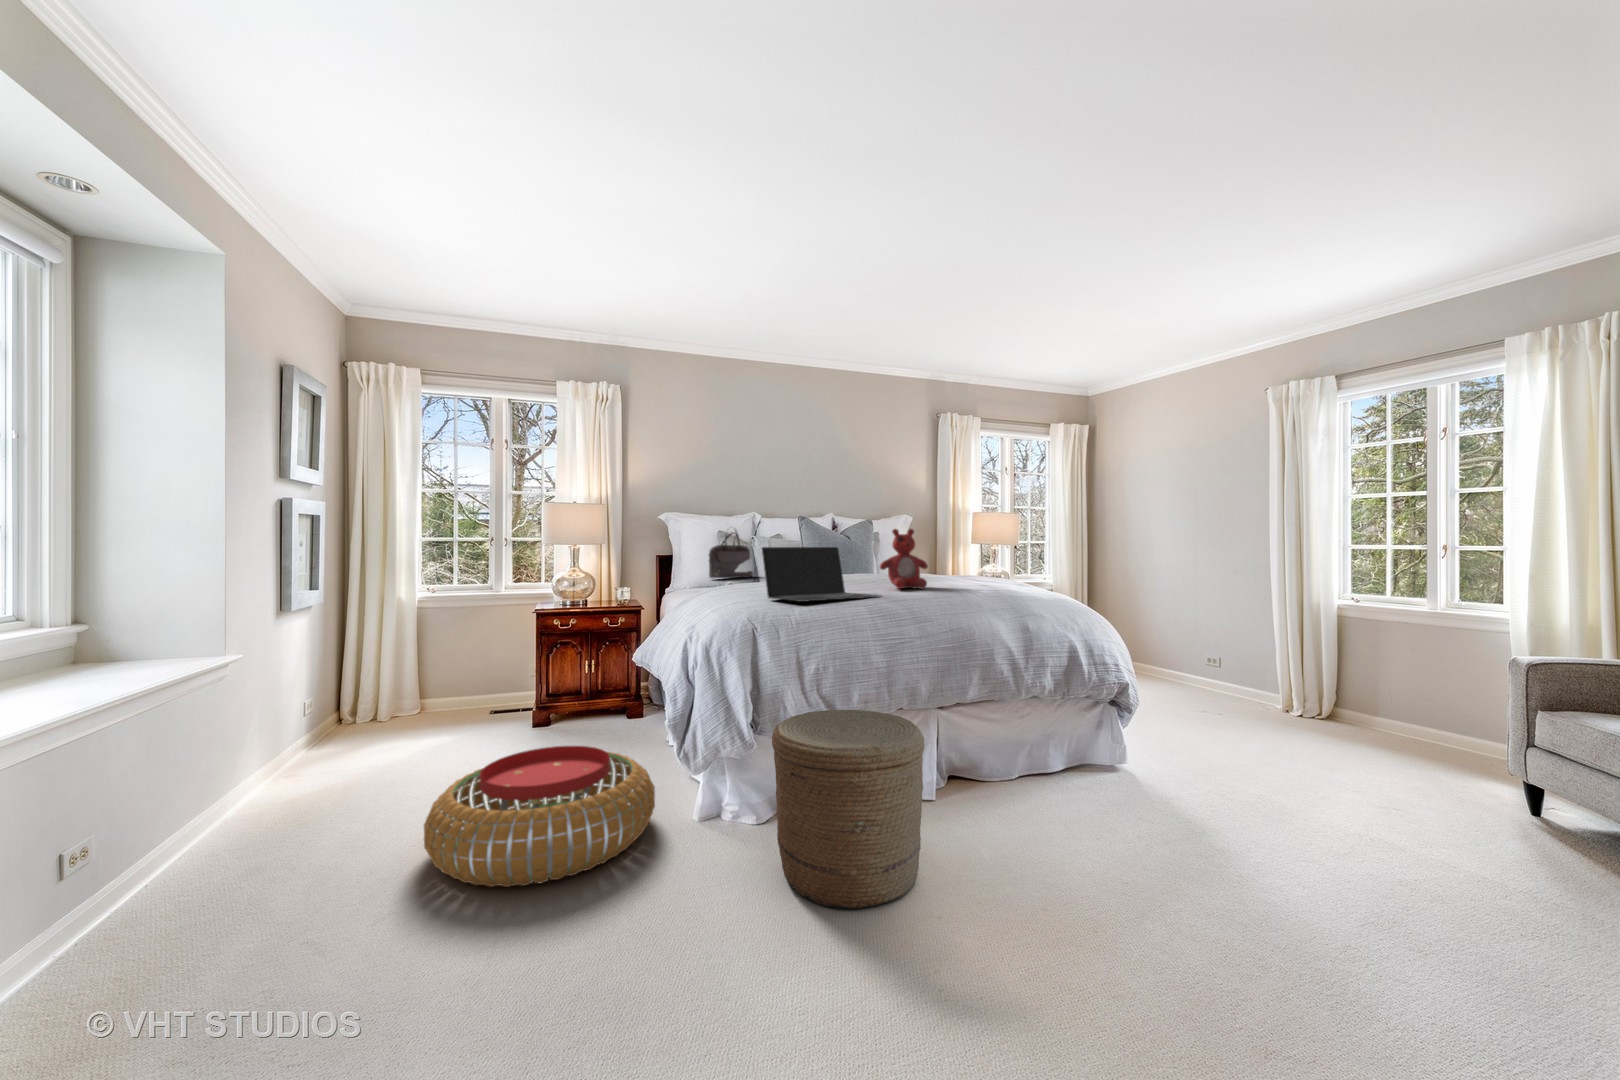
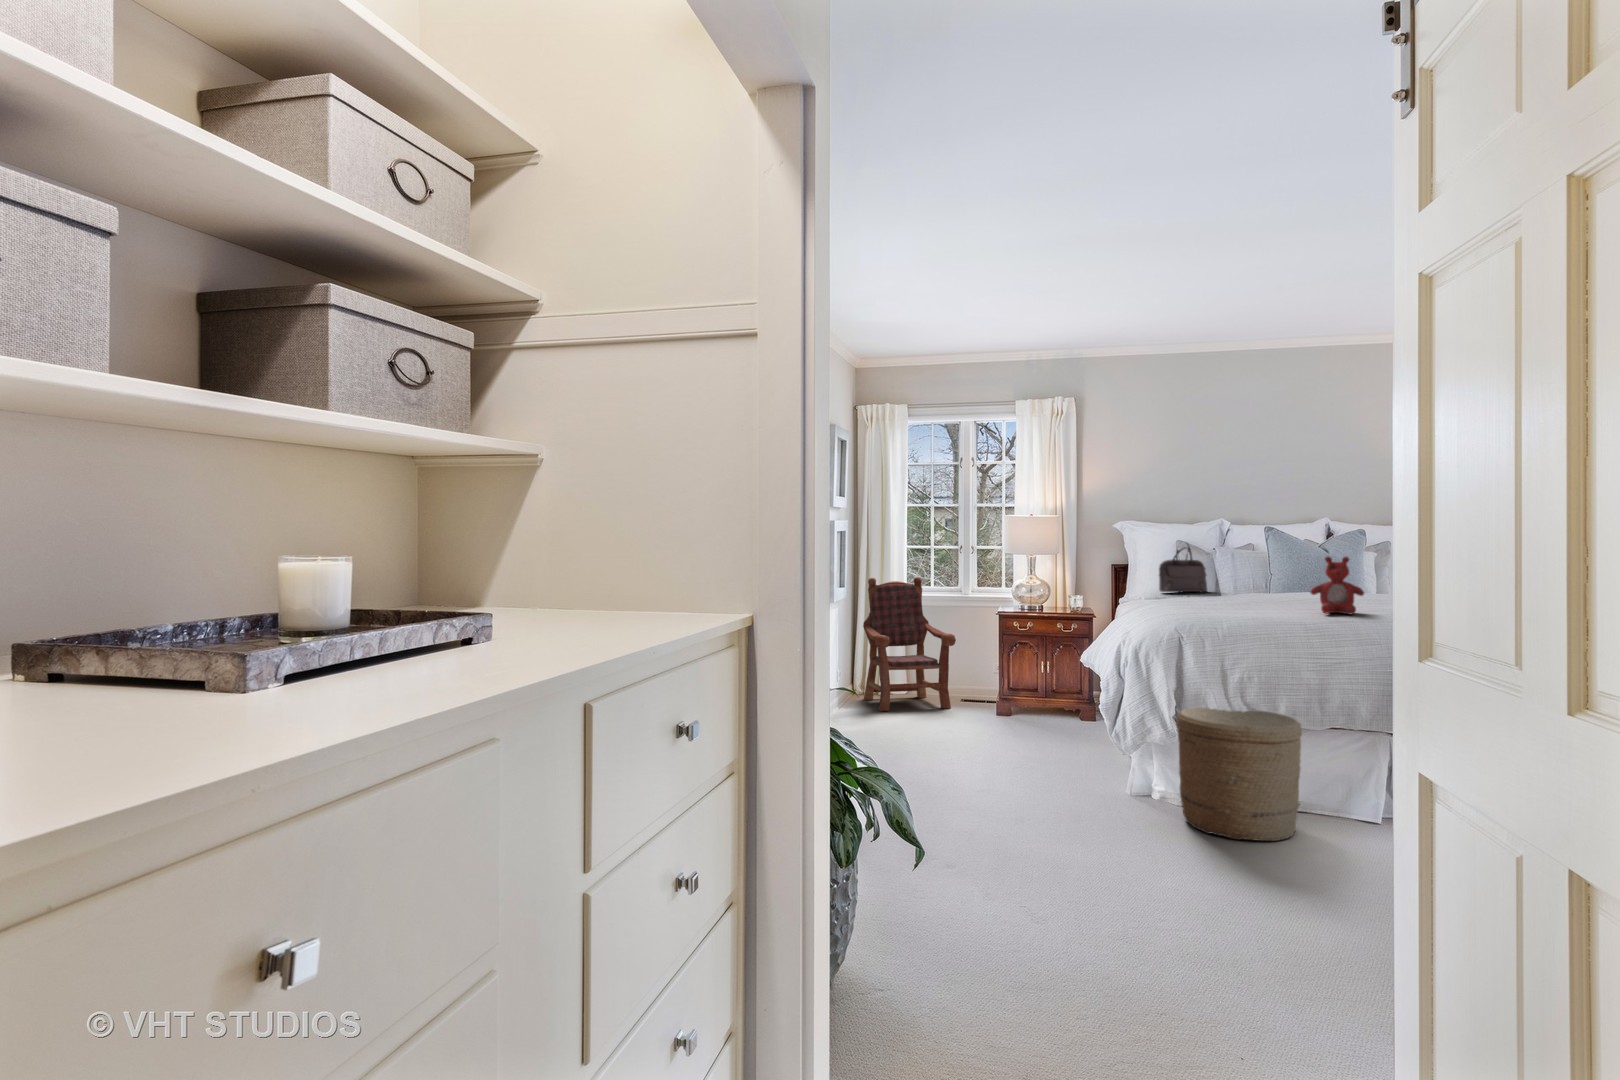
laptop: present [762,547,879,602] -> none [1187,572,1297,620]
armchair: none [349,574,480,748] -> present [863,577,956,711]
pouf: present [424,746,655,887] -> none [944,714,1095,792]

